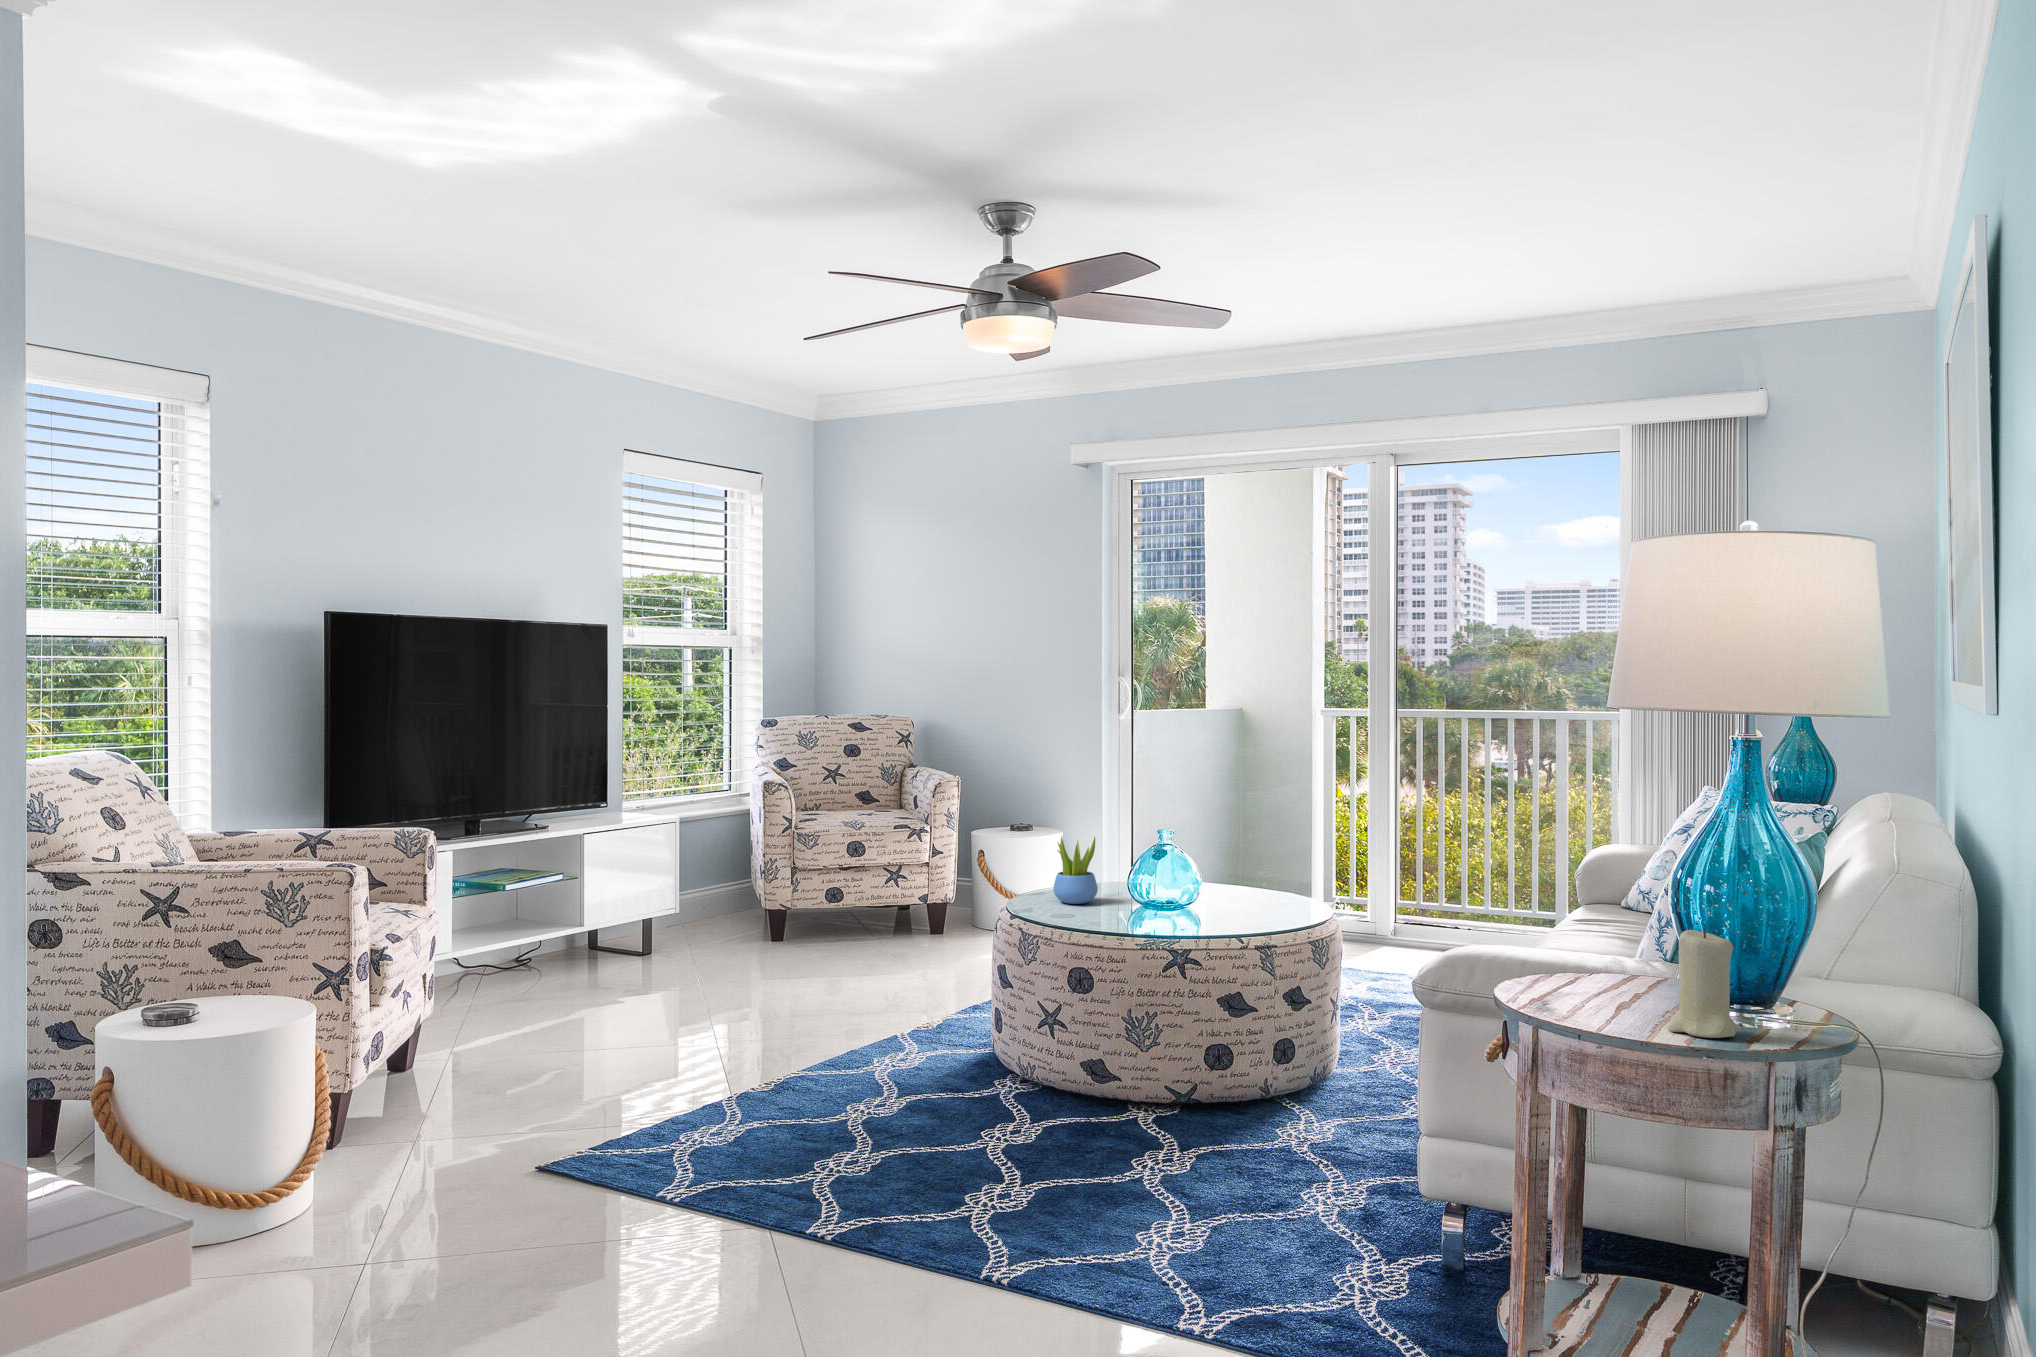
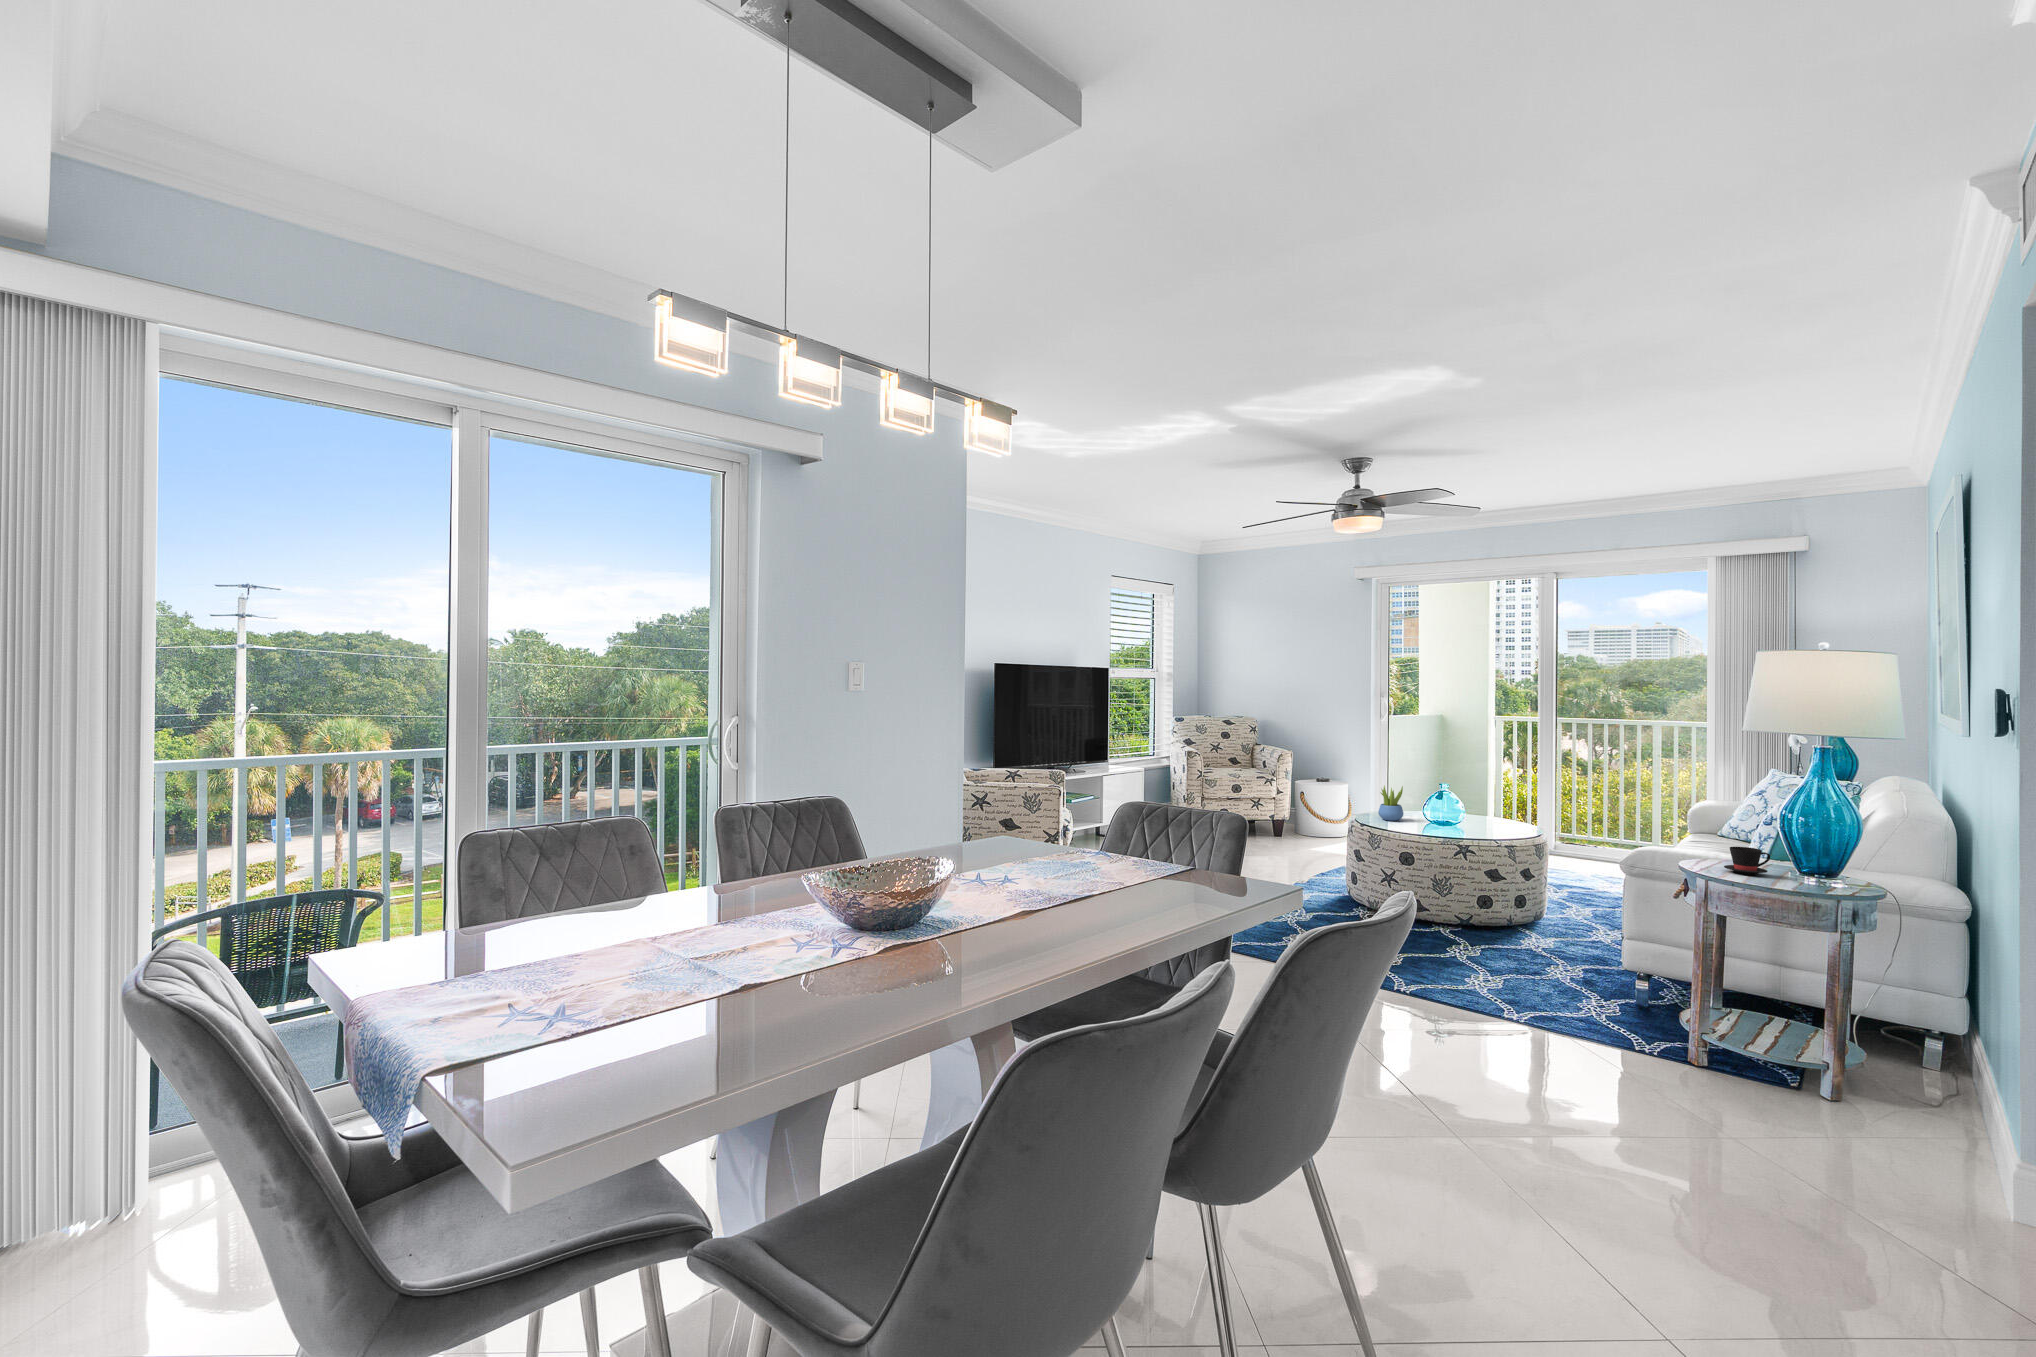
candle: present [1668,928,1739,1038] -> none [1781,837,1820,889]
teacup: none [1574,948,1656,1007] -> present [1724,847,1770,875]

